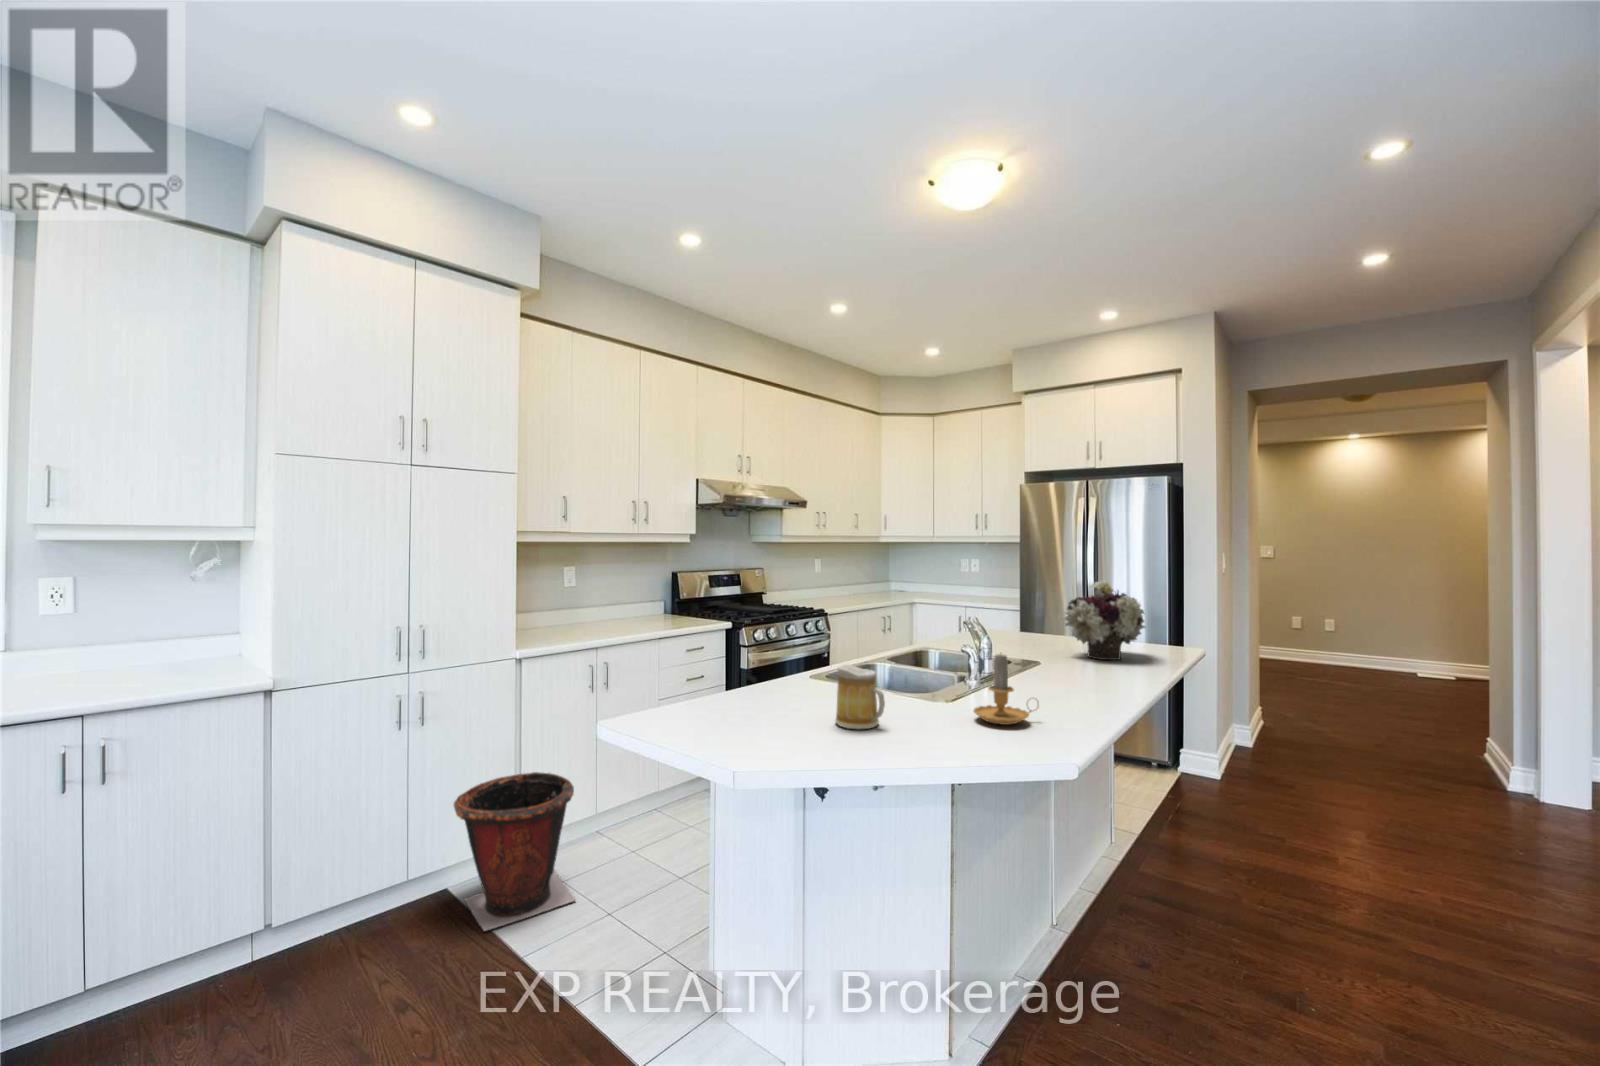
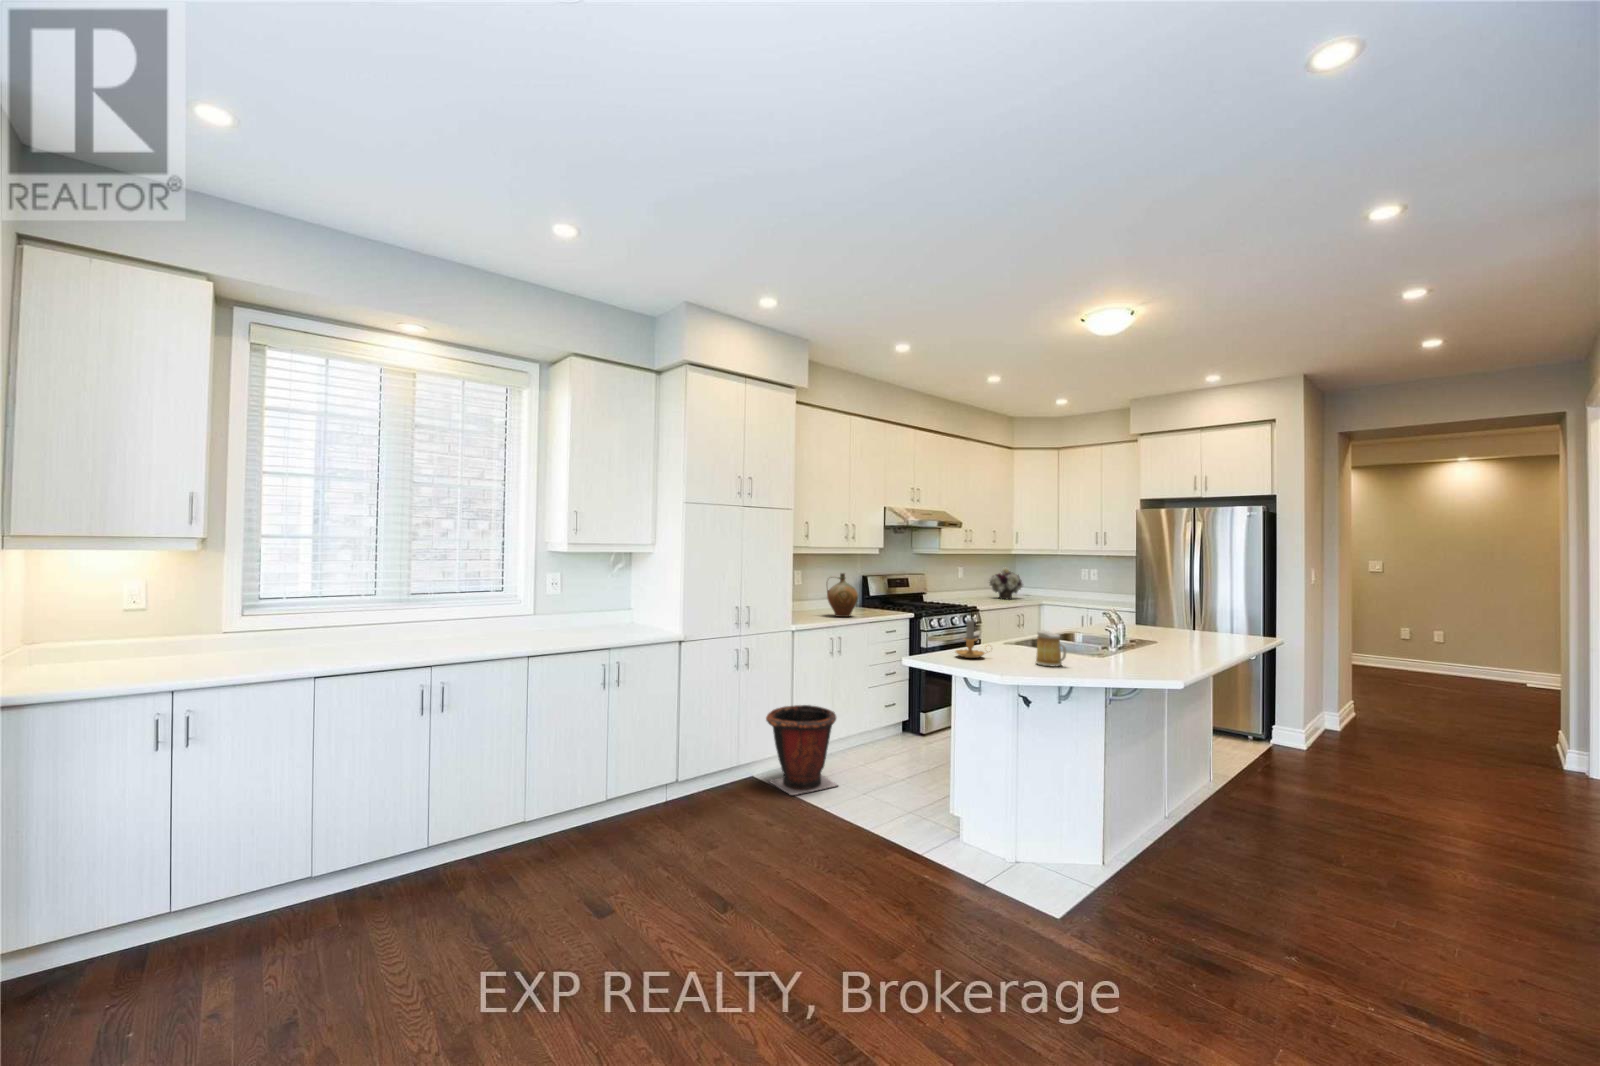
ceramic jug: none [595,570,643,632] -> present [827,573,859,617]
flower arrangement: present [1063,580,1145,660] -> present [989,568,1023,599]
candle: present [974,654,1038,725] -> present [956,620,986,658]

